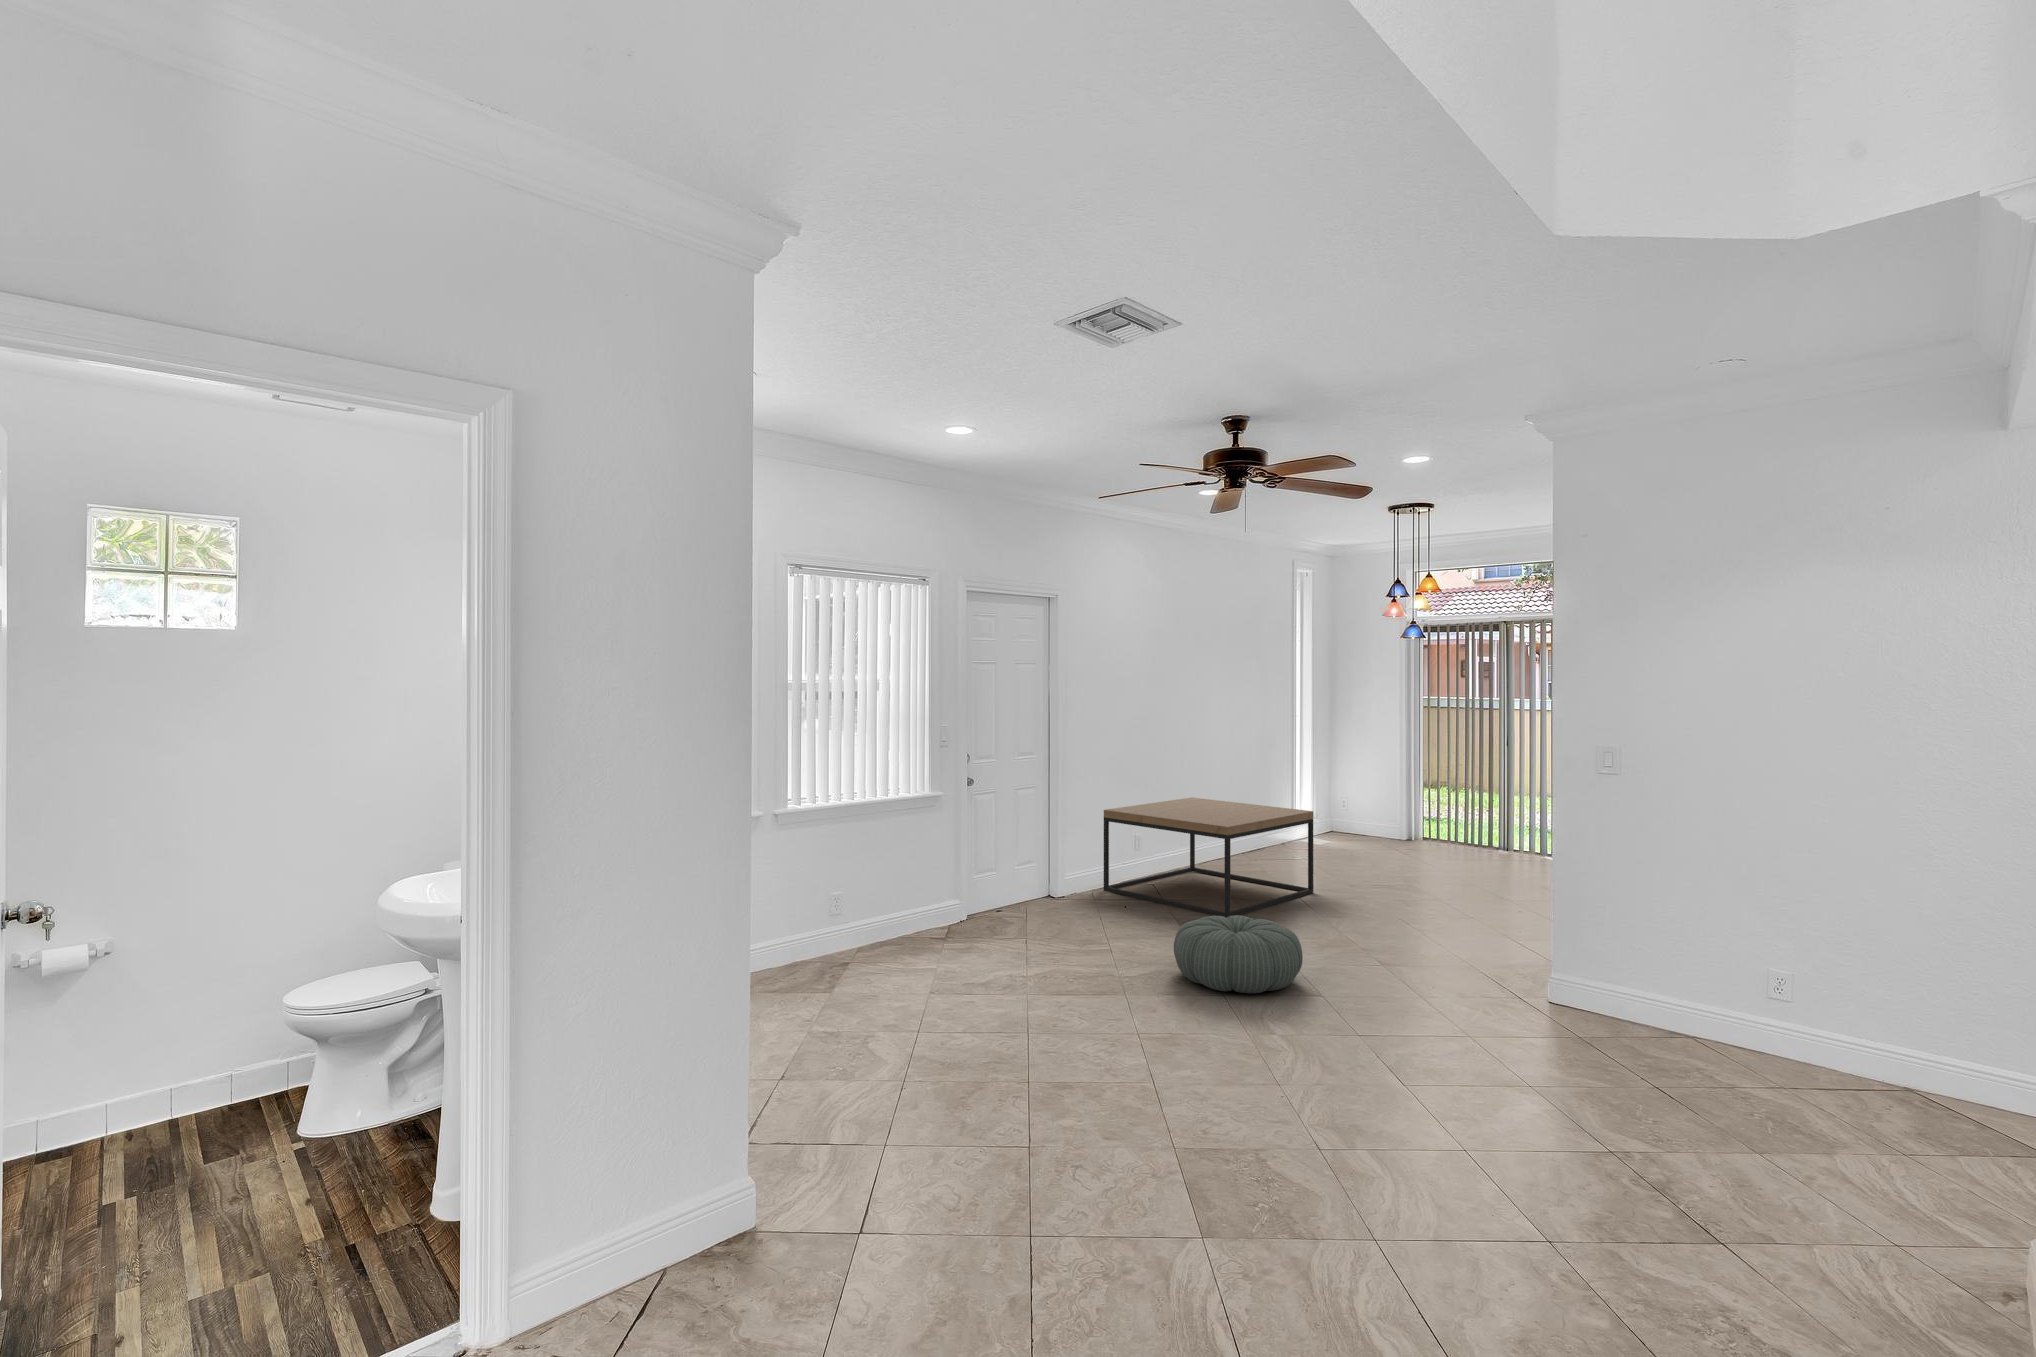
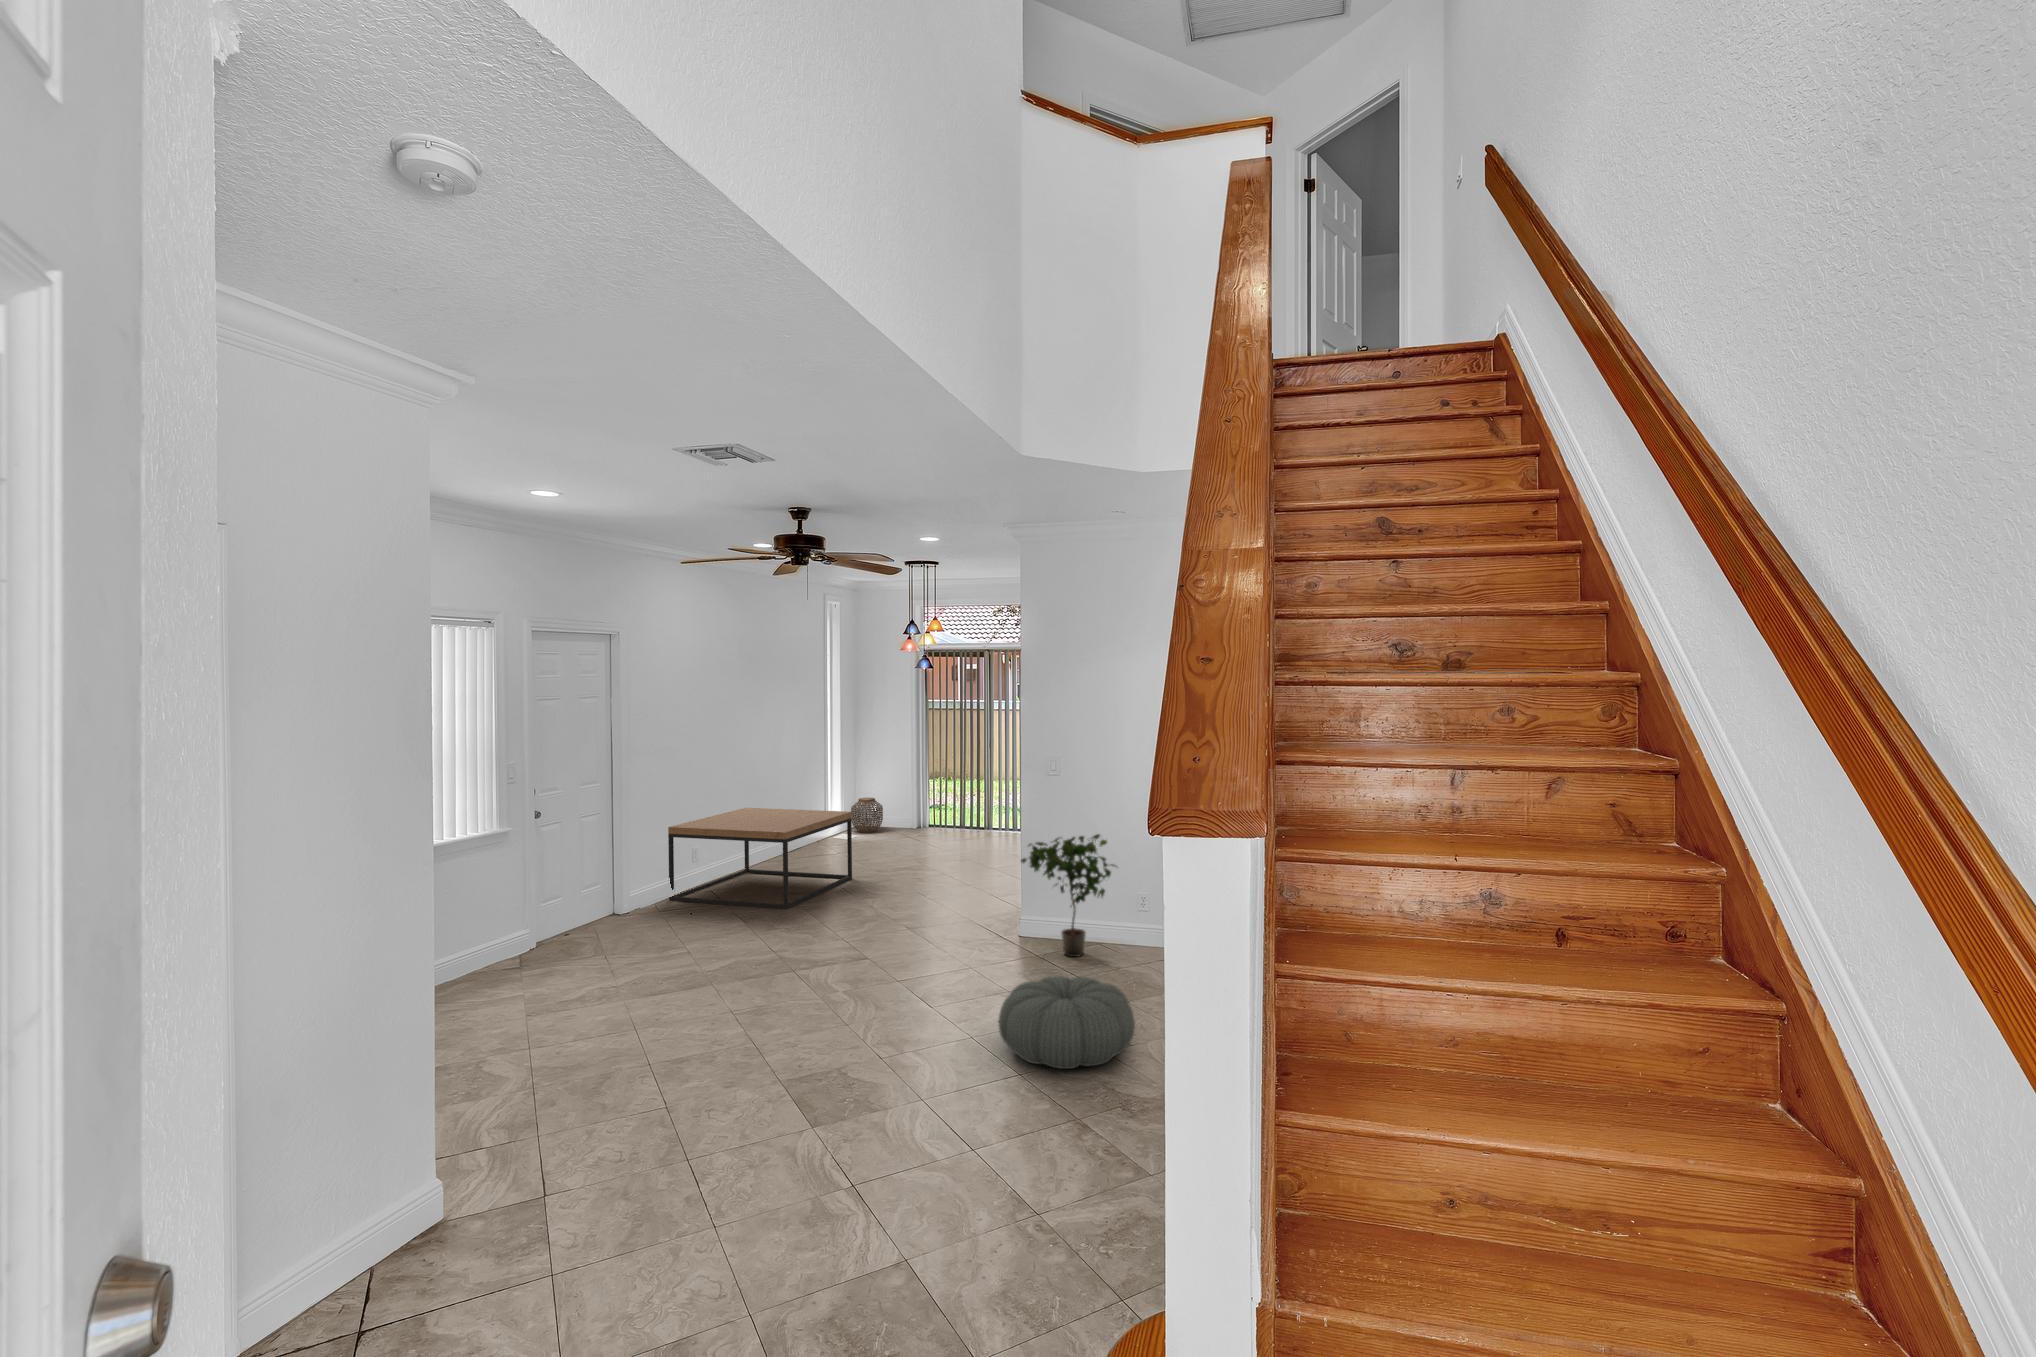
woven basket: none [1321,800,1360,842] -> present [851,798,883,833]
potted plant: none [1548,867,1728,1054] -> present [1021,834,1116,957]
pouf: present [1174,915,1303,994] -> present [999,976,1135,1069]

